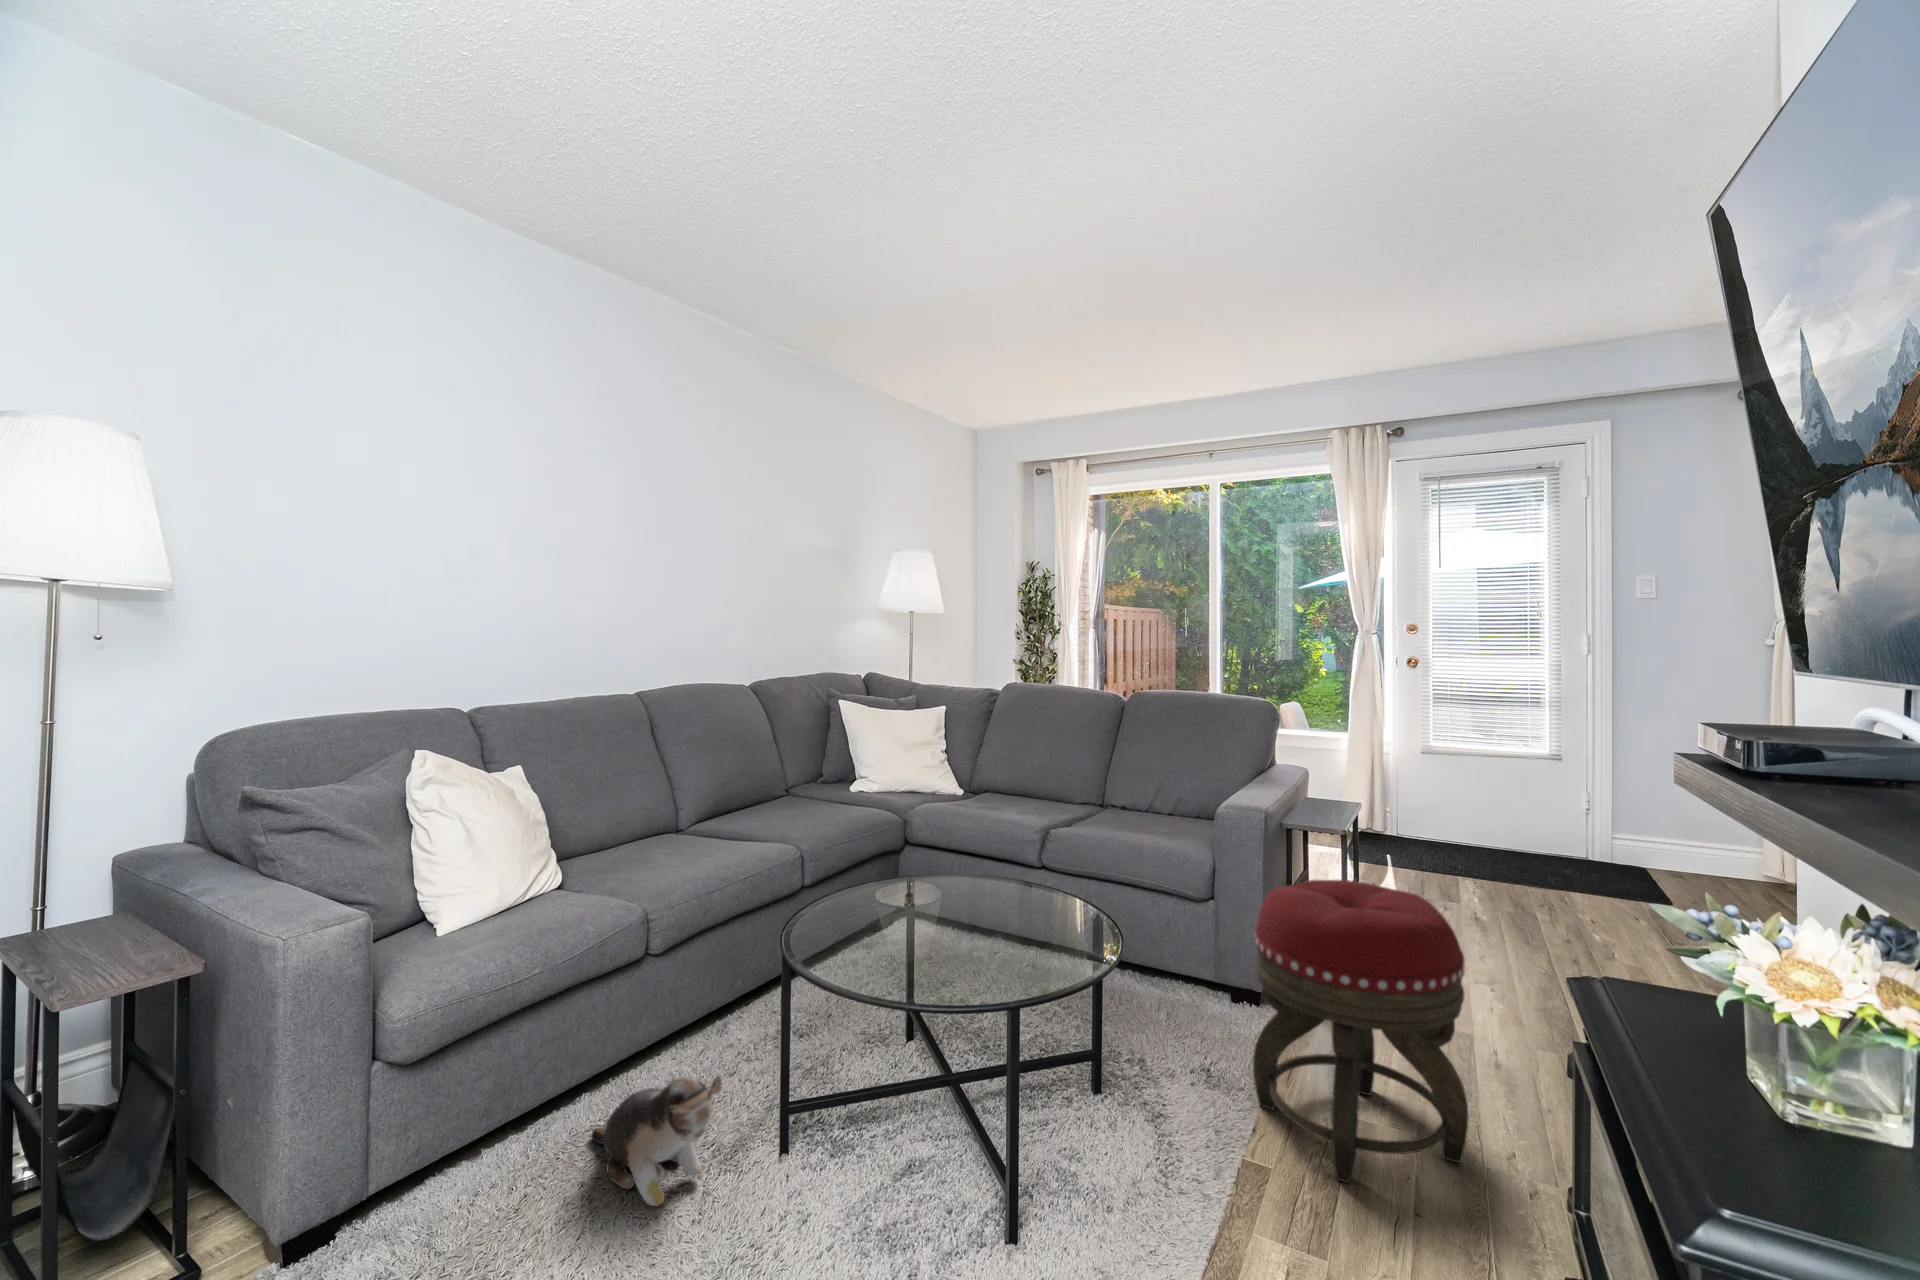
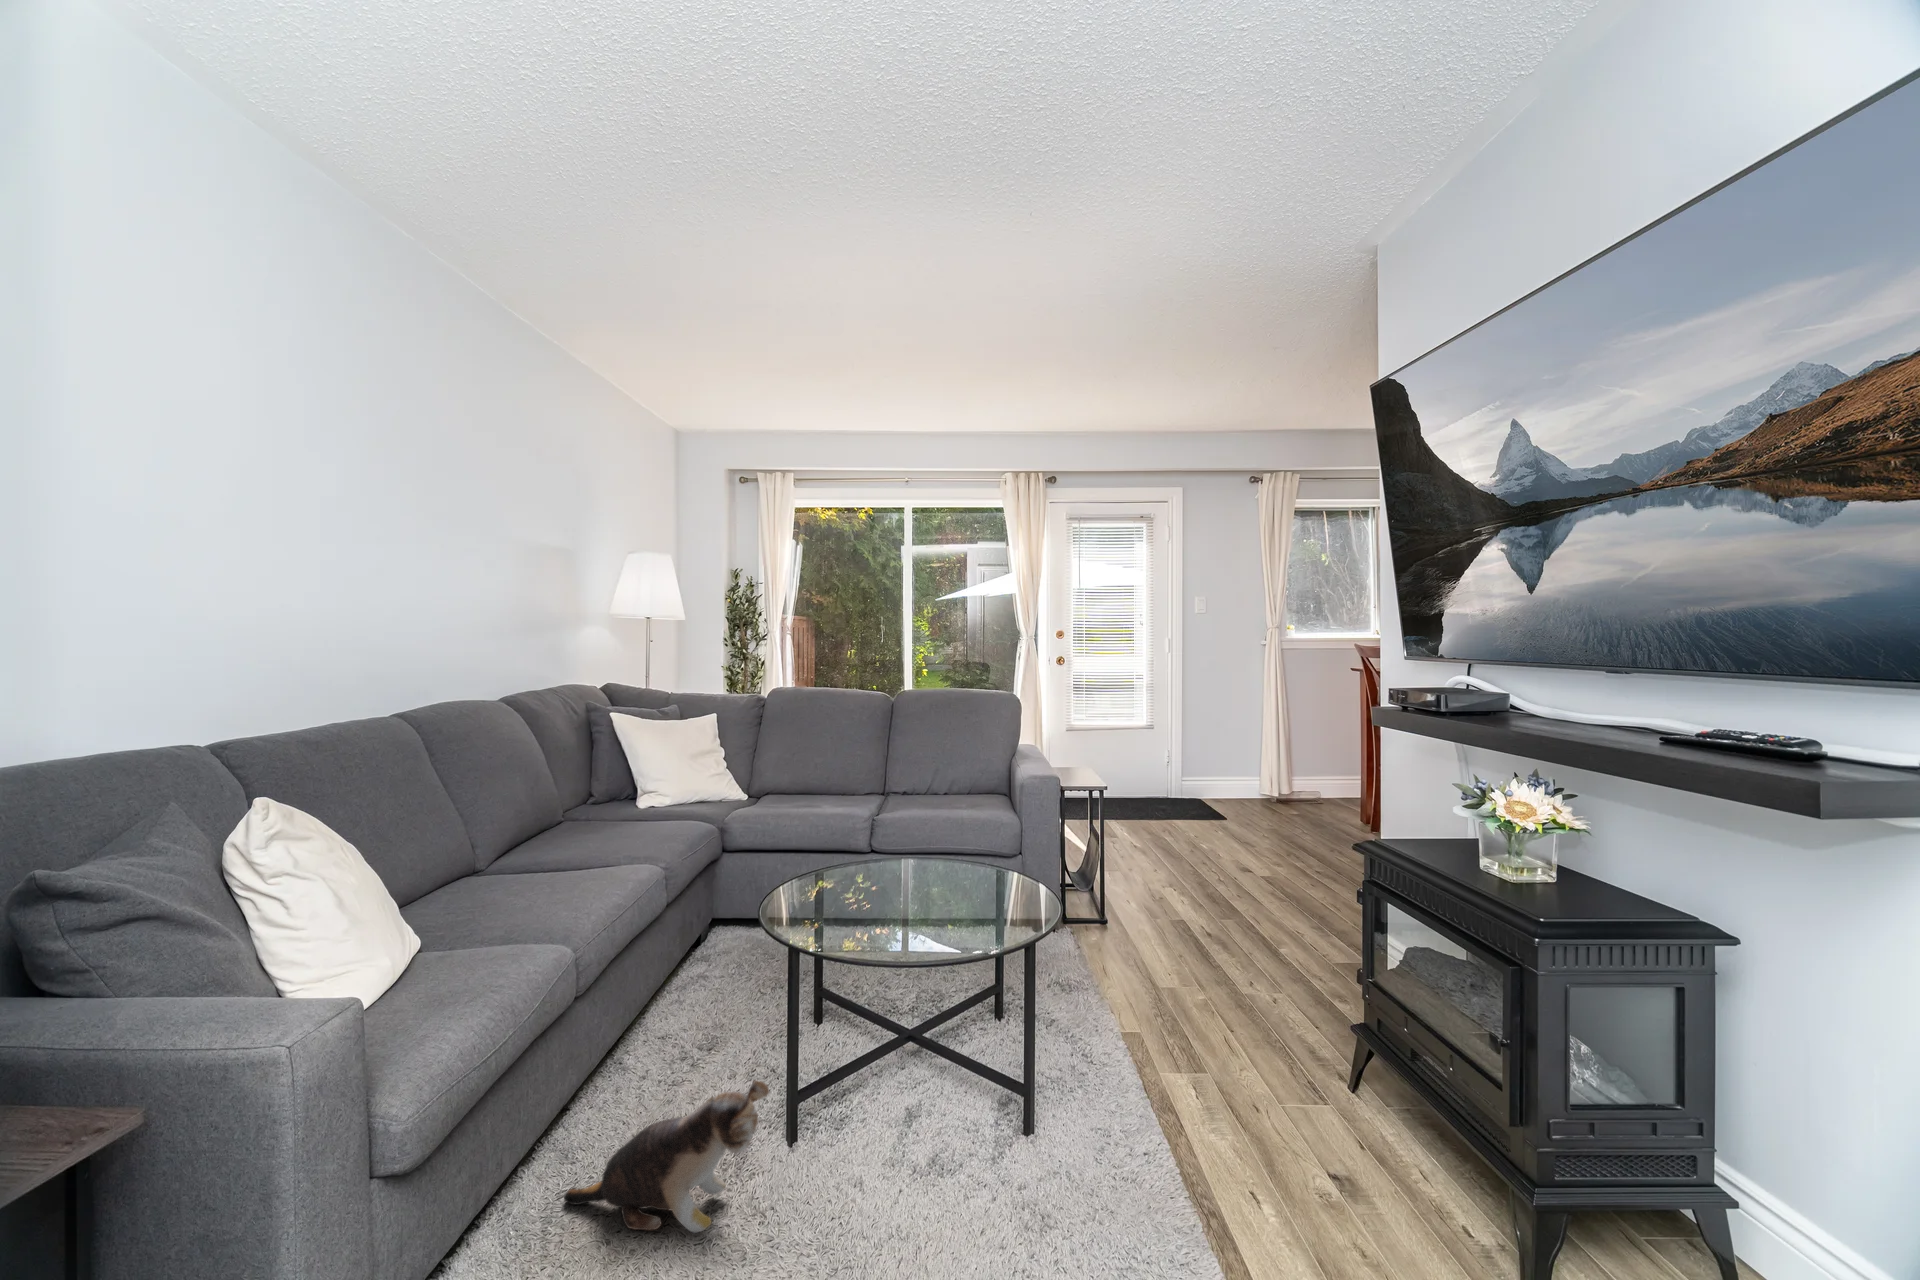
footstool: present [1253,880,1468,1183] -> none [1097,821,1239,1030]

